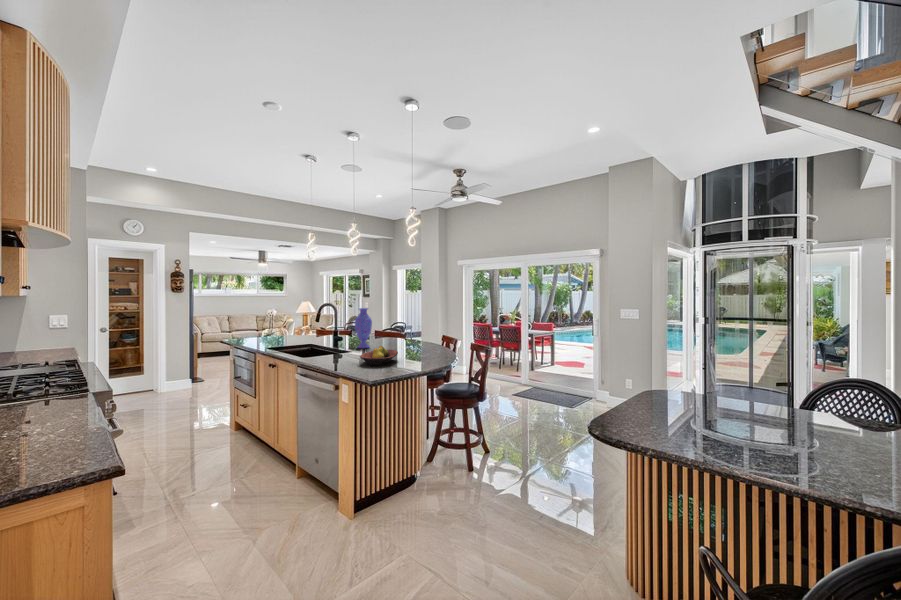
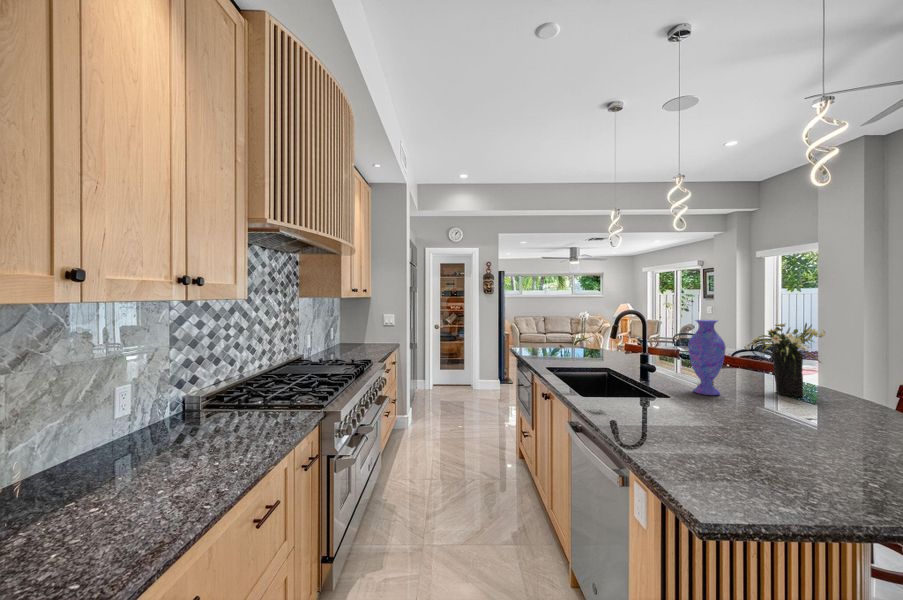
flower arrangement: none [381,308,413,345] -> present [744,323,825,397]
fruit bowl: present [360,346,398,366] -> none [699,414,808,470]

